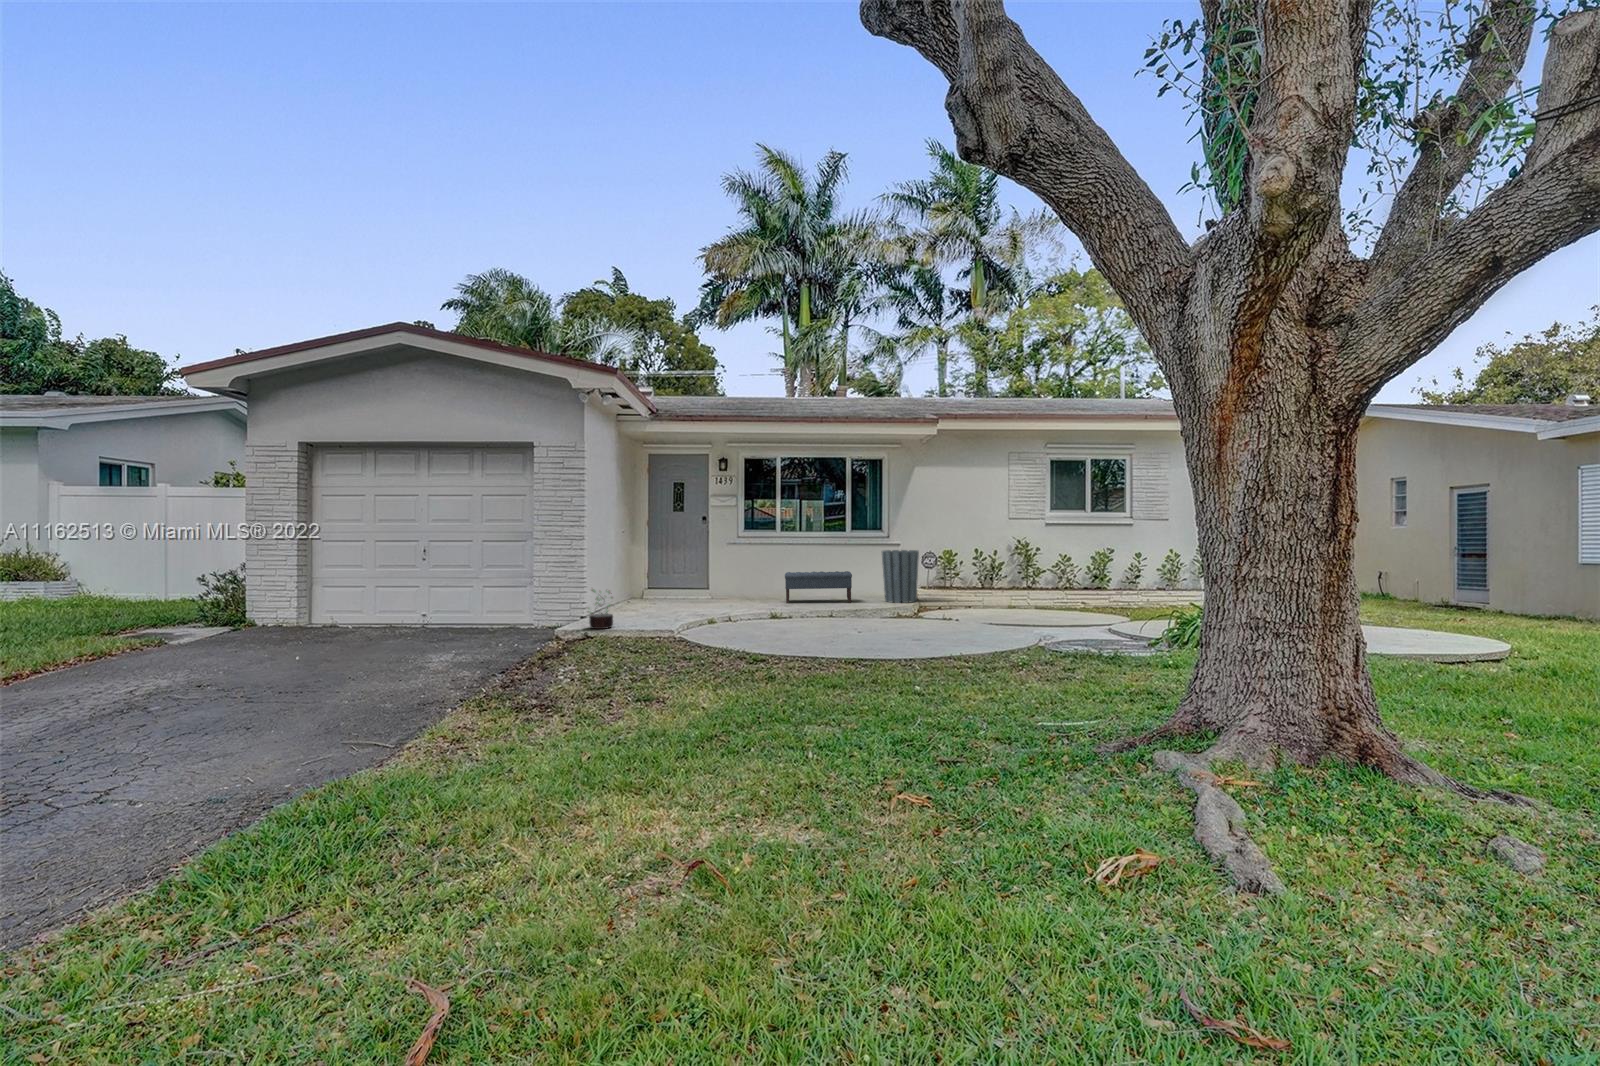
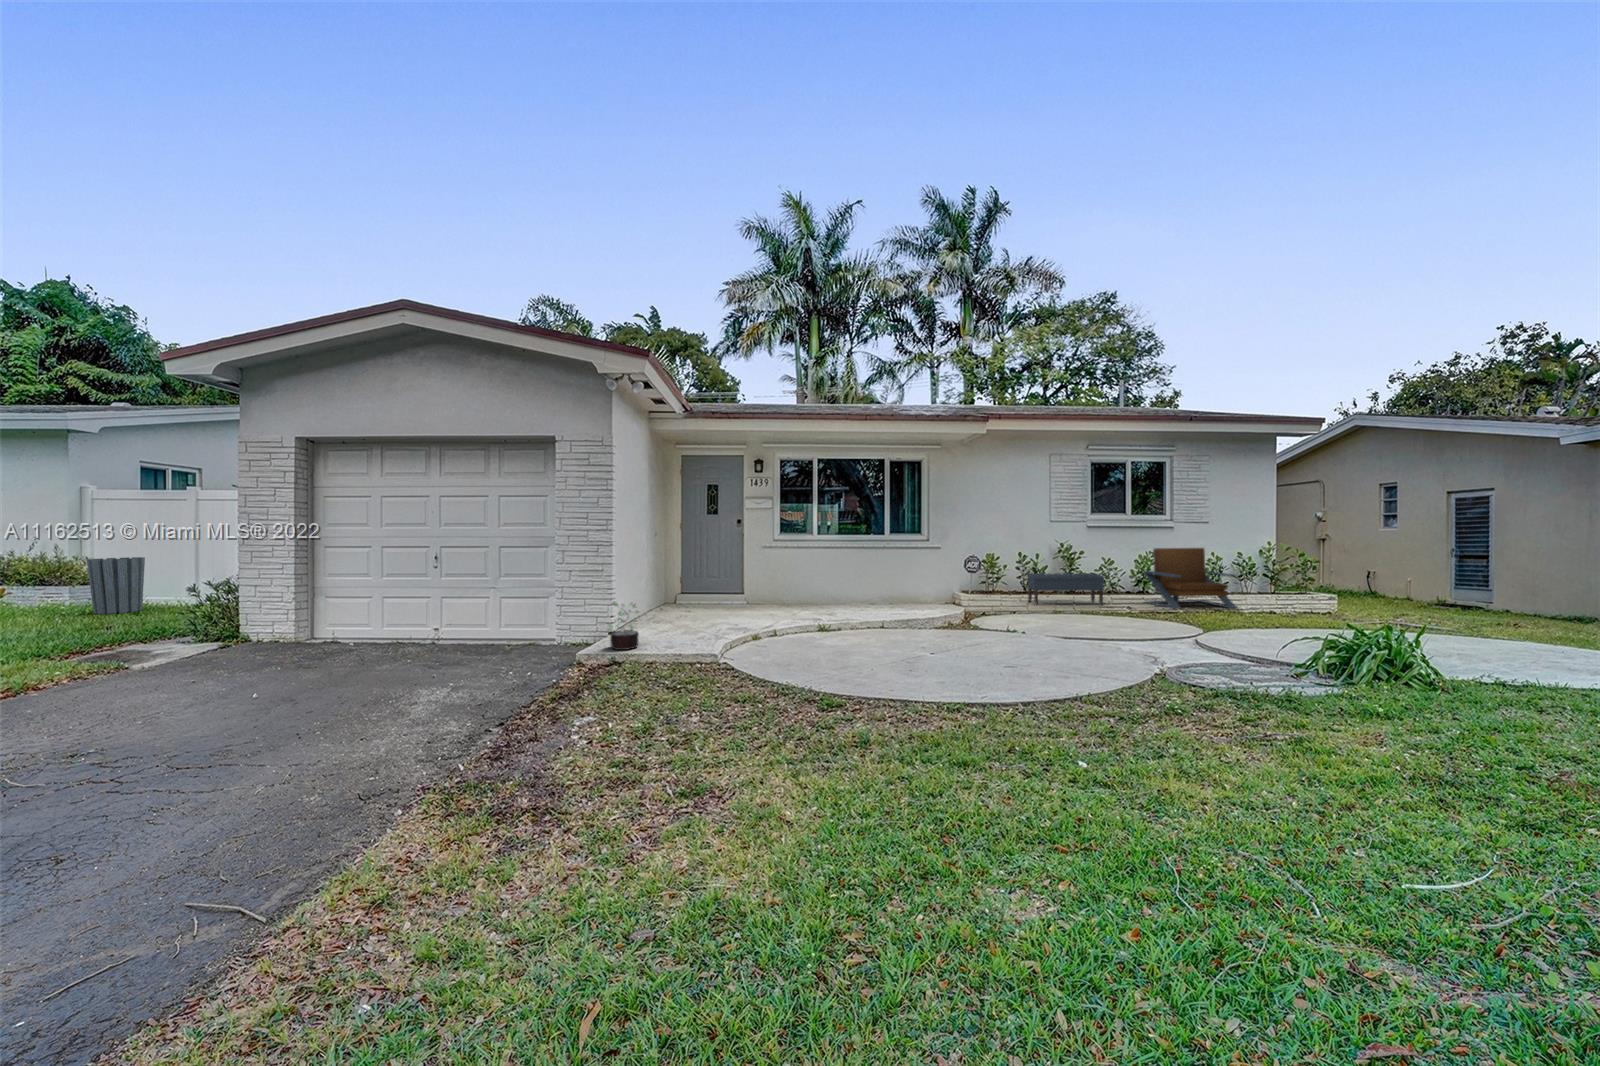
lounge chair: none [1098,543,1179,602] -> present [1144,548,1236,609]
trash can: present [882,550,919,603] -> present [87,557,145,614]
bench: present [785,571,852,603] -> present [1027,573,1104,605]

